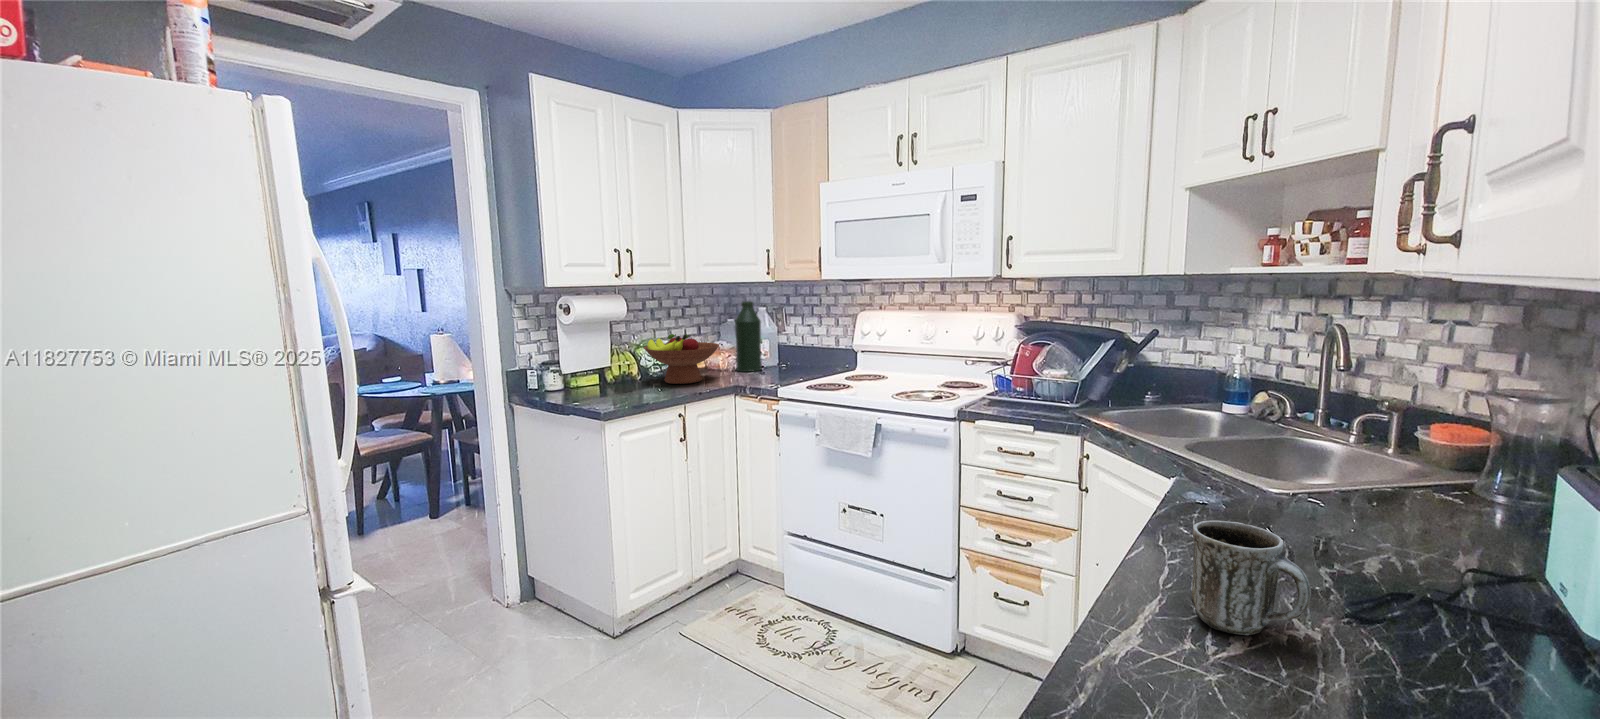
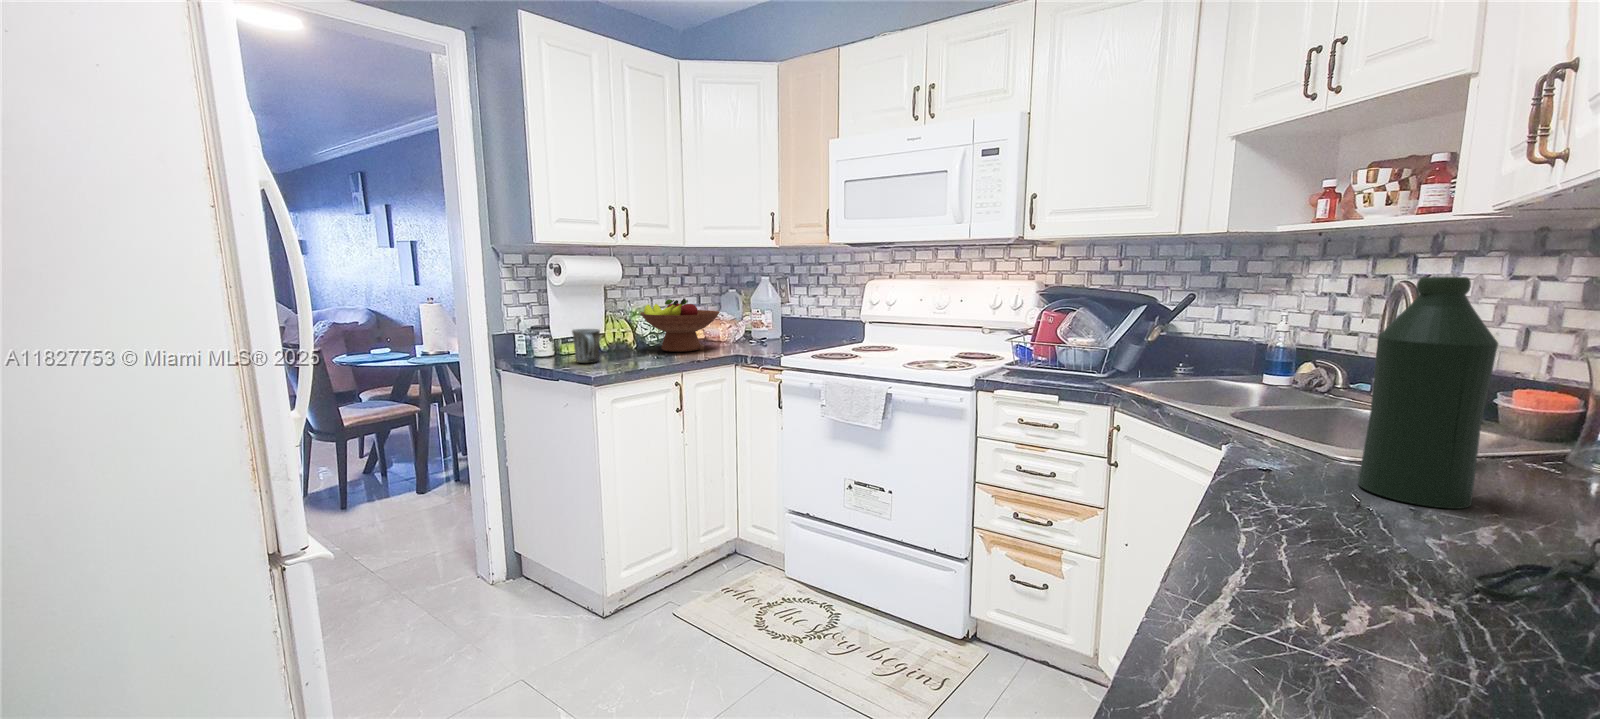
bottle: present [735,301,762,372] -> present [1358,277,1498,509]
mug: present [1192,521,1311,635] -> present [572,329,600,363]

